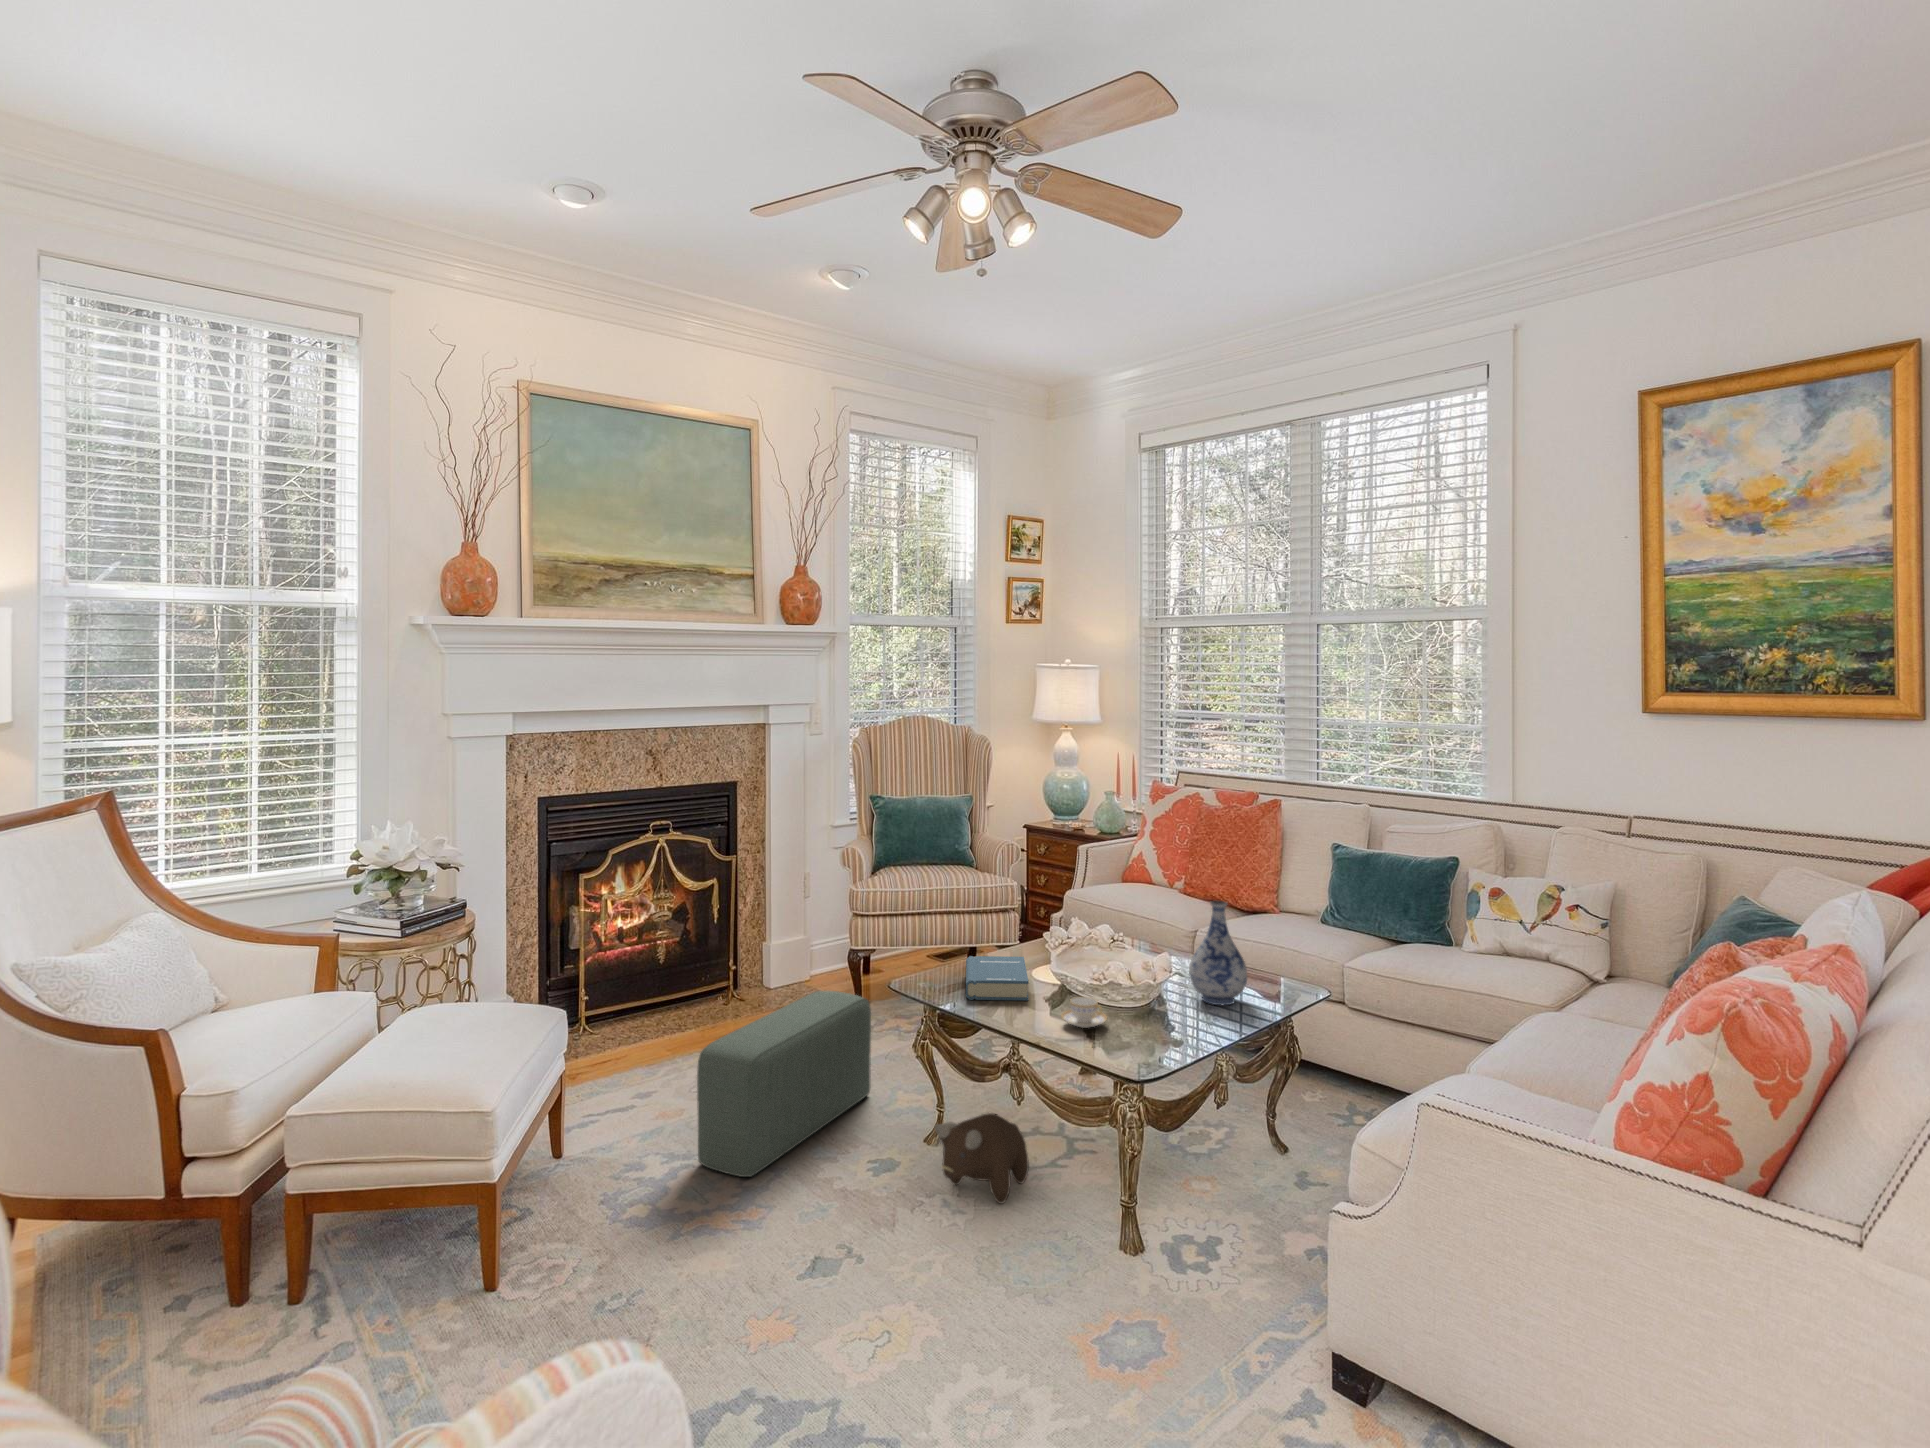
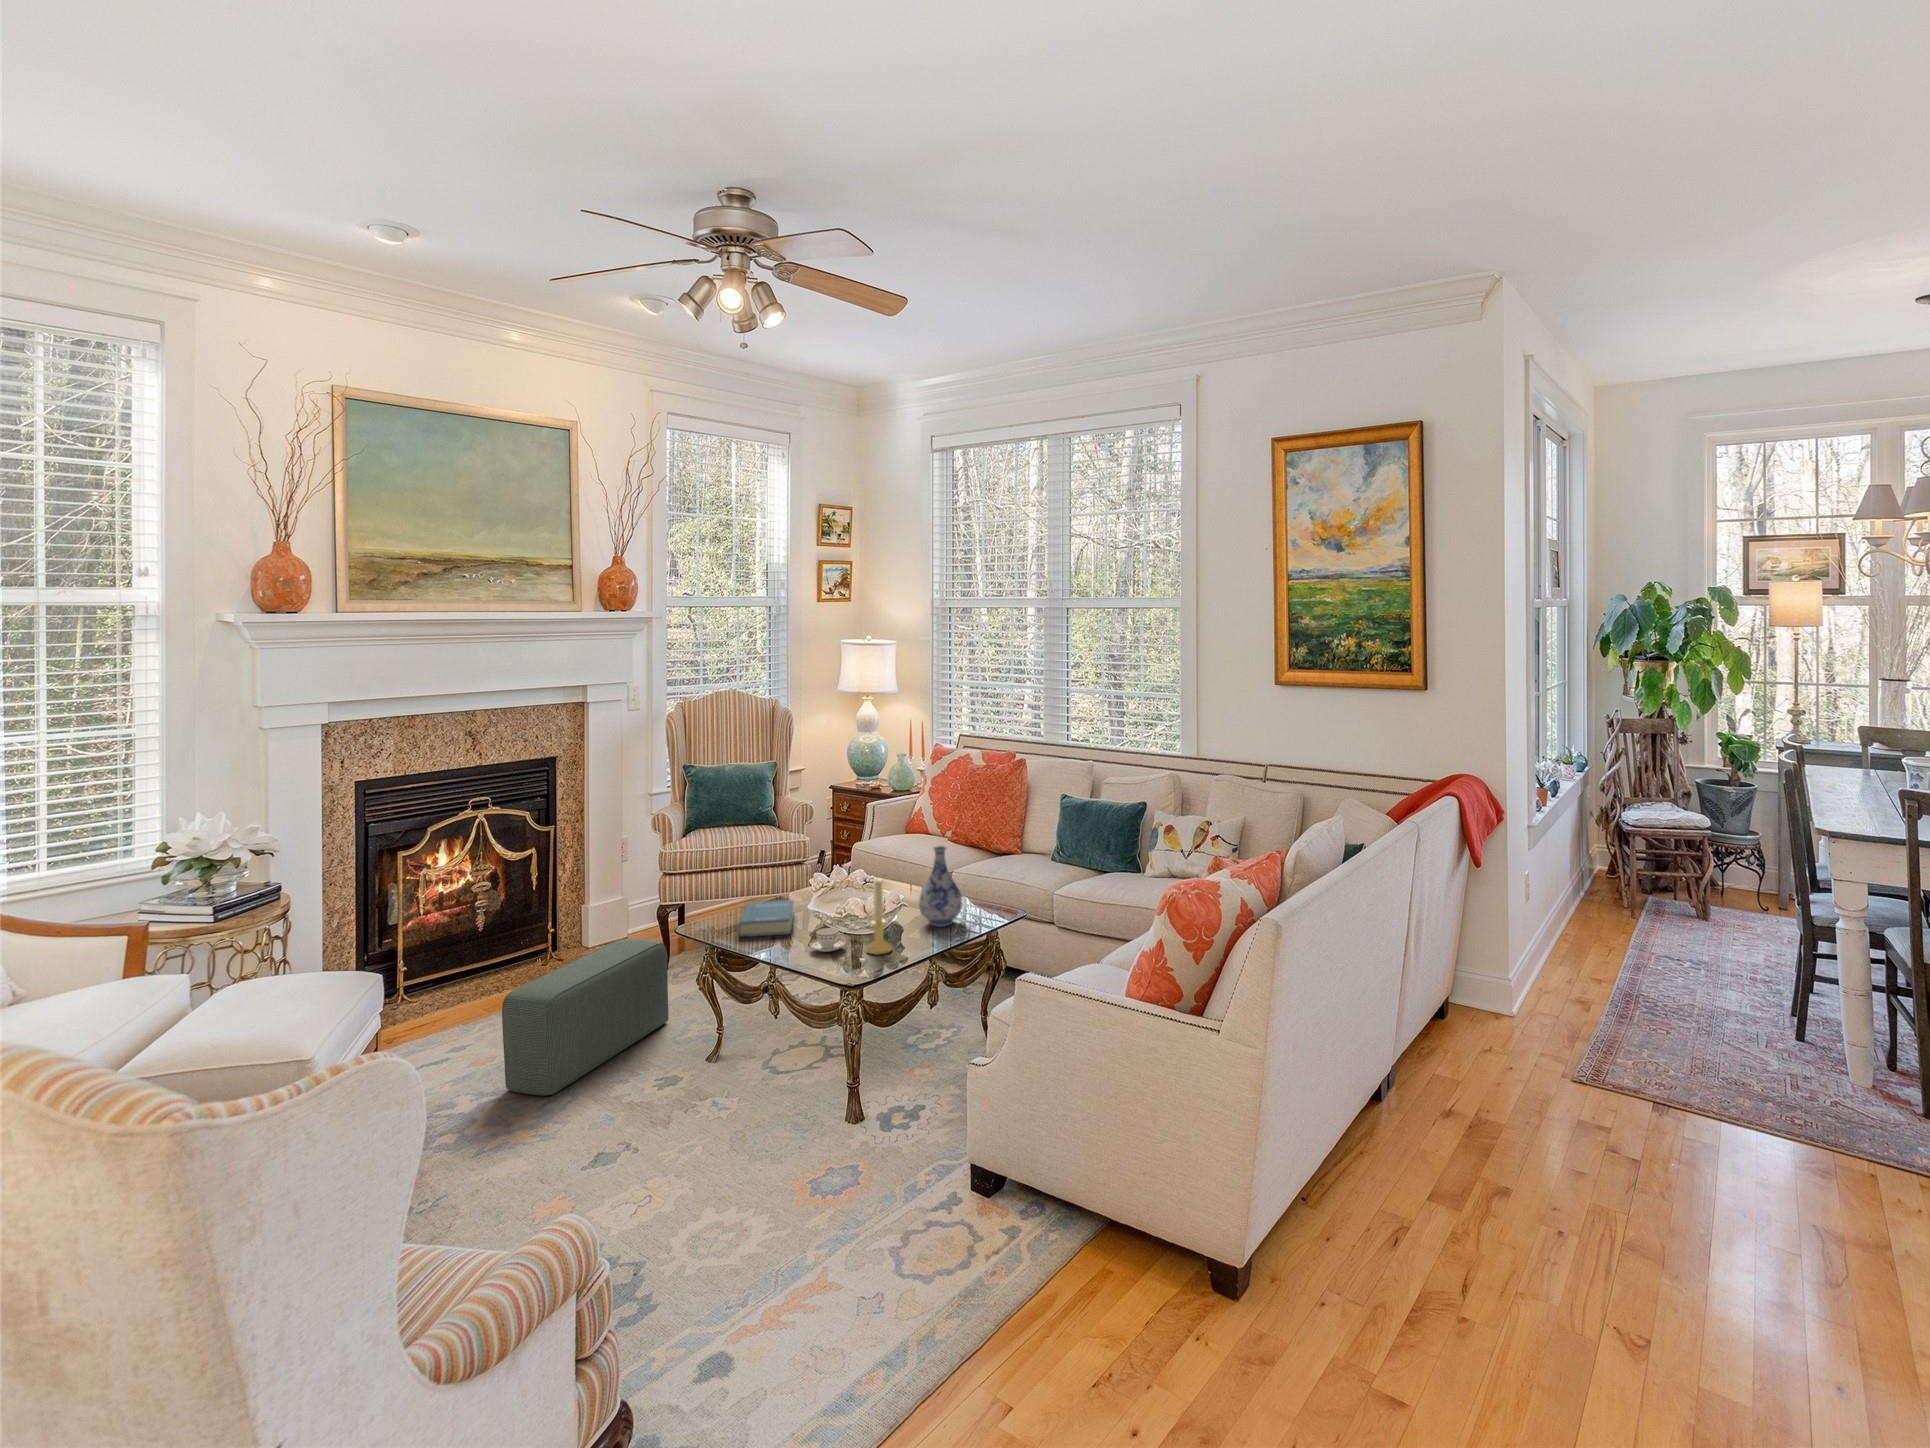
candle holder: none [1135,935,1169,1037] -> present [866,879,892,955]
plush toy: present [934,1113,1029,1203] -> none [703,1024,786,1093]

